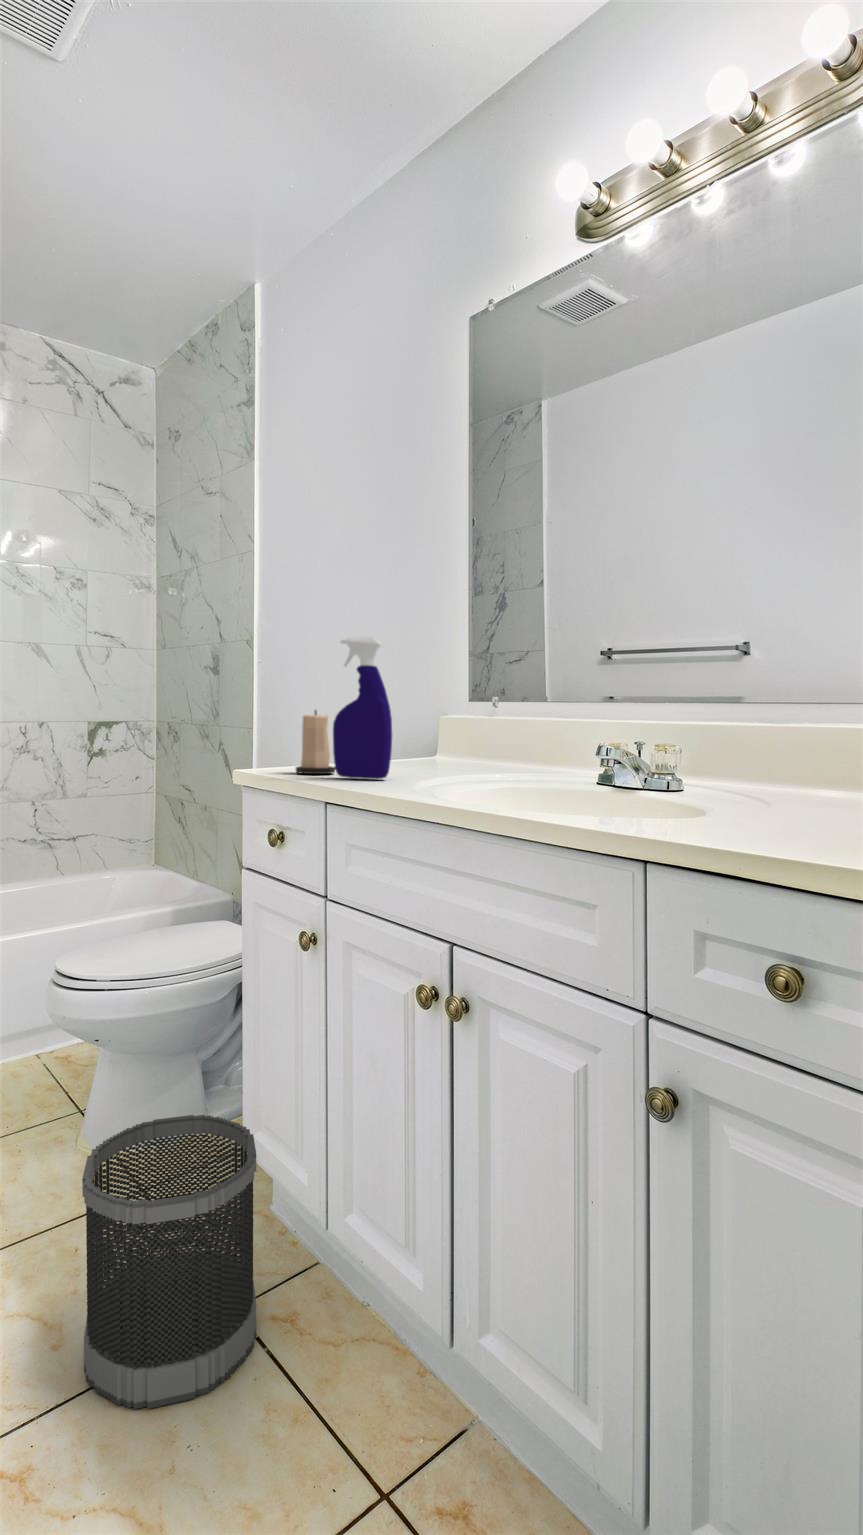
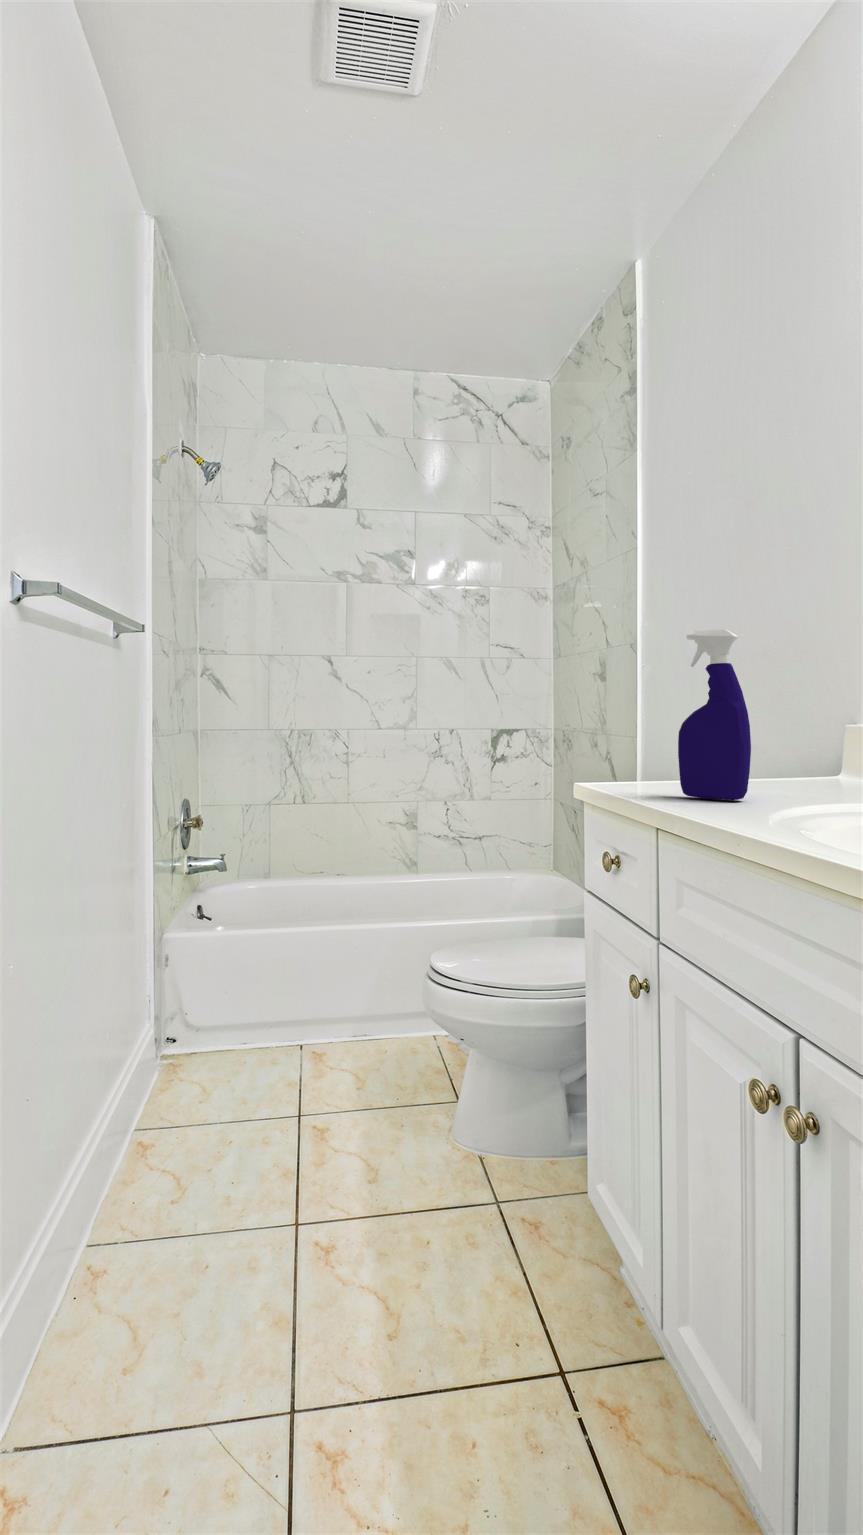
candle: present [296,710,335,774] -> none [642,716,688,791]
wastebasket: present [82,1115,256,1409] -> none [406,1144,582,1465]

